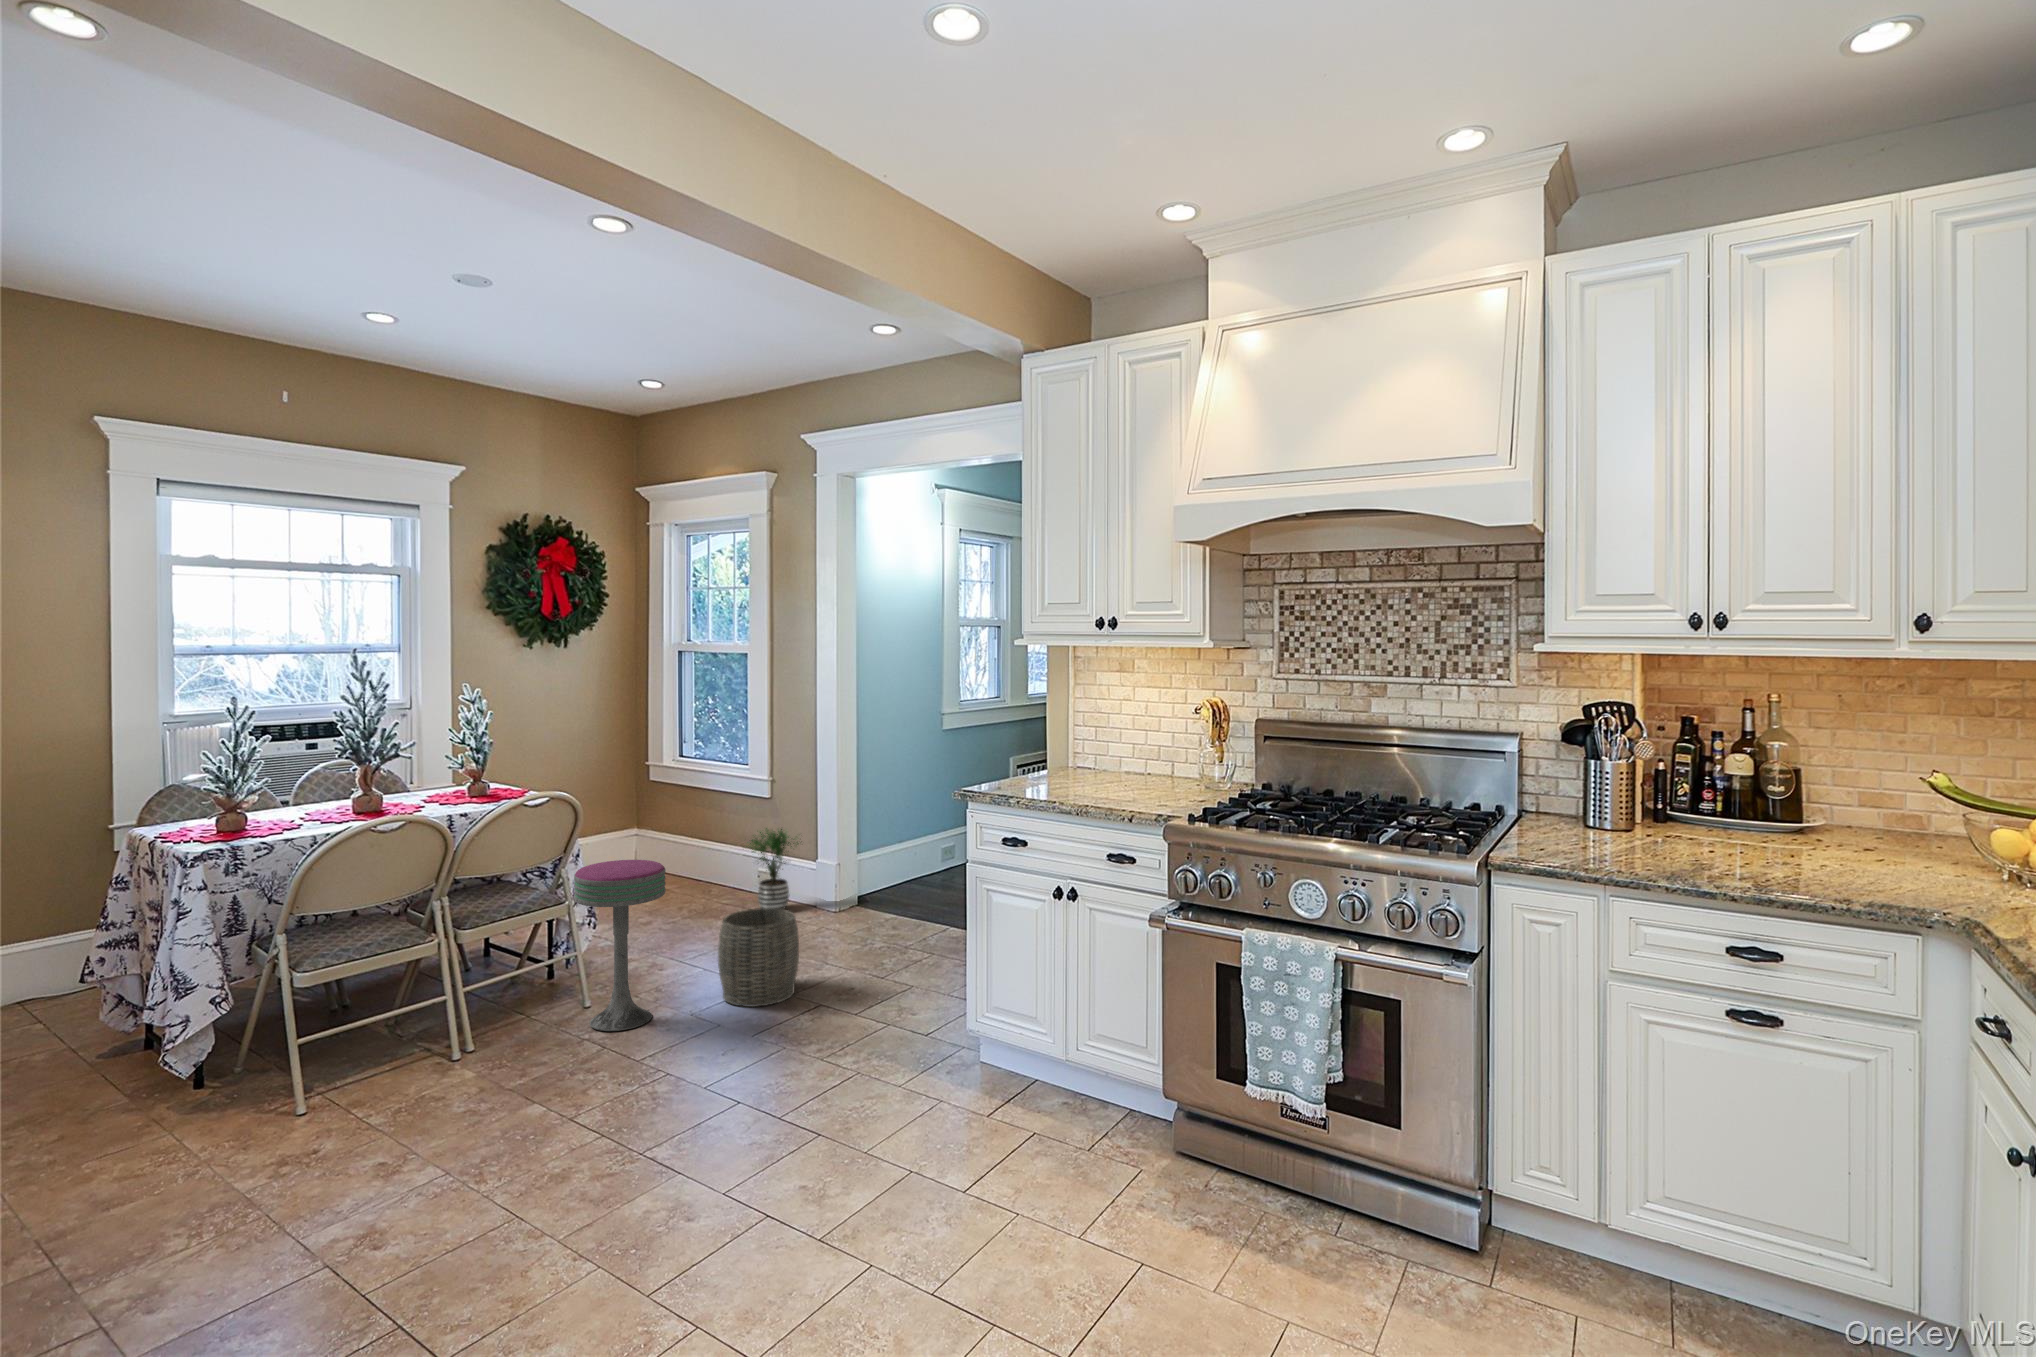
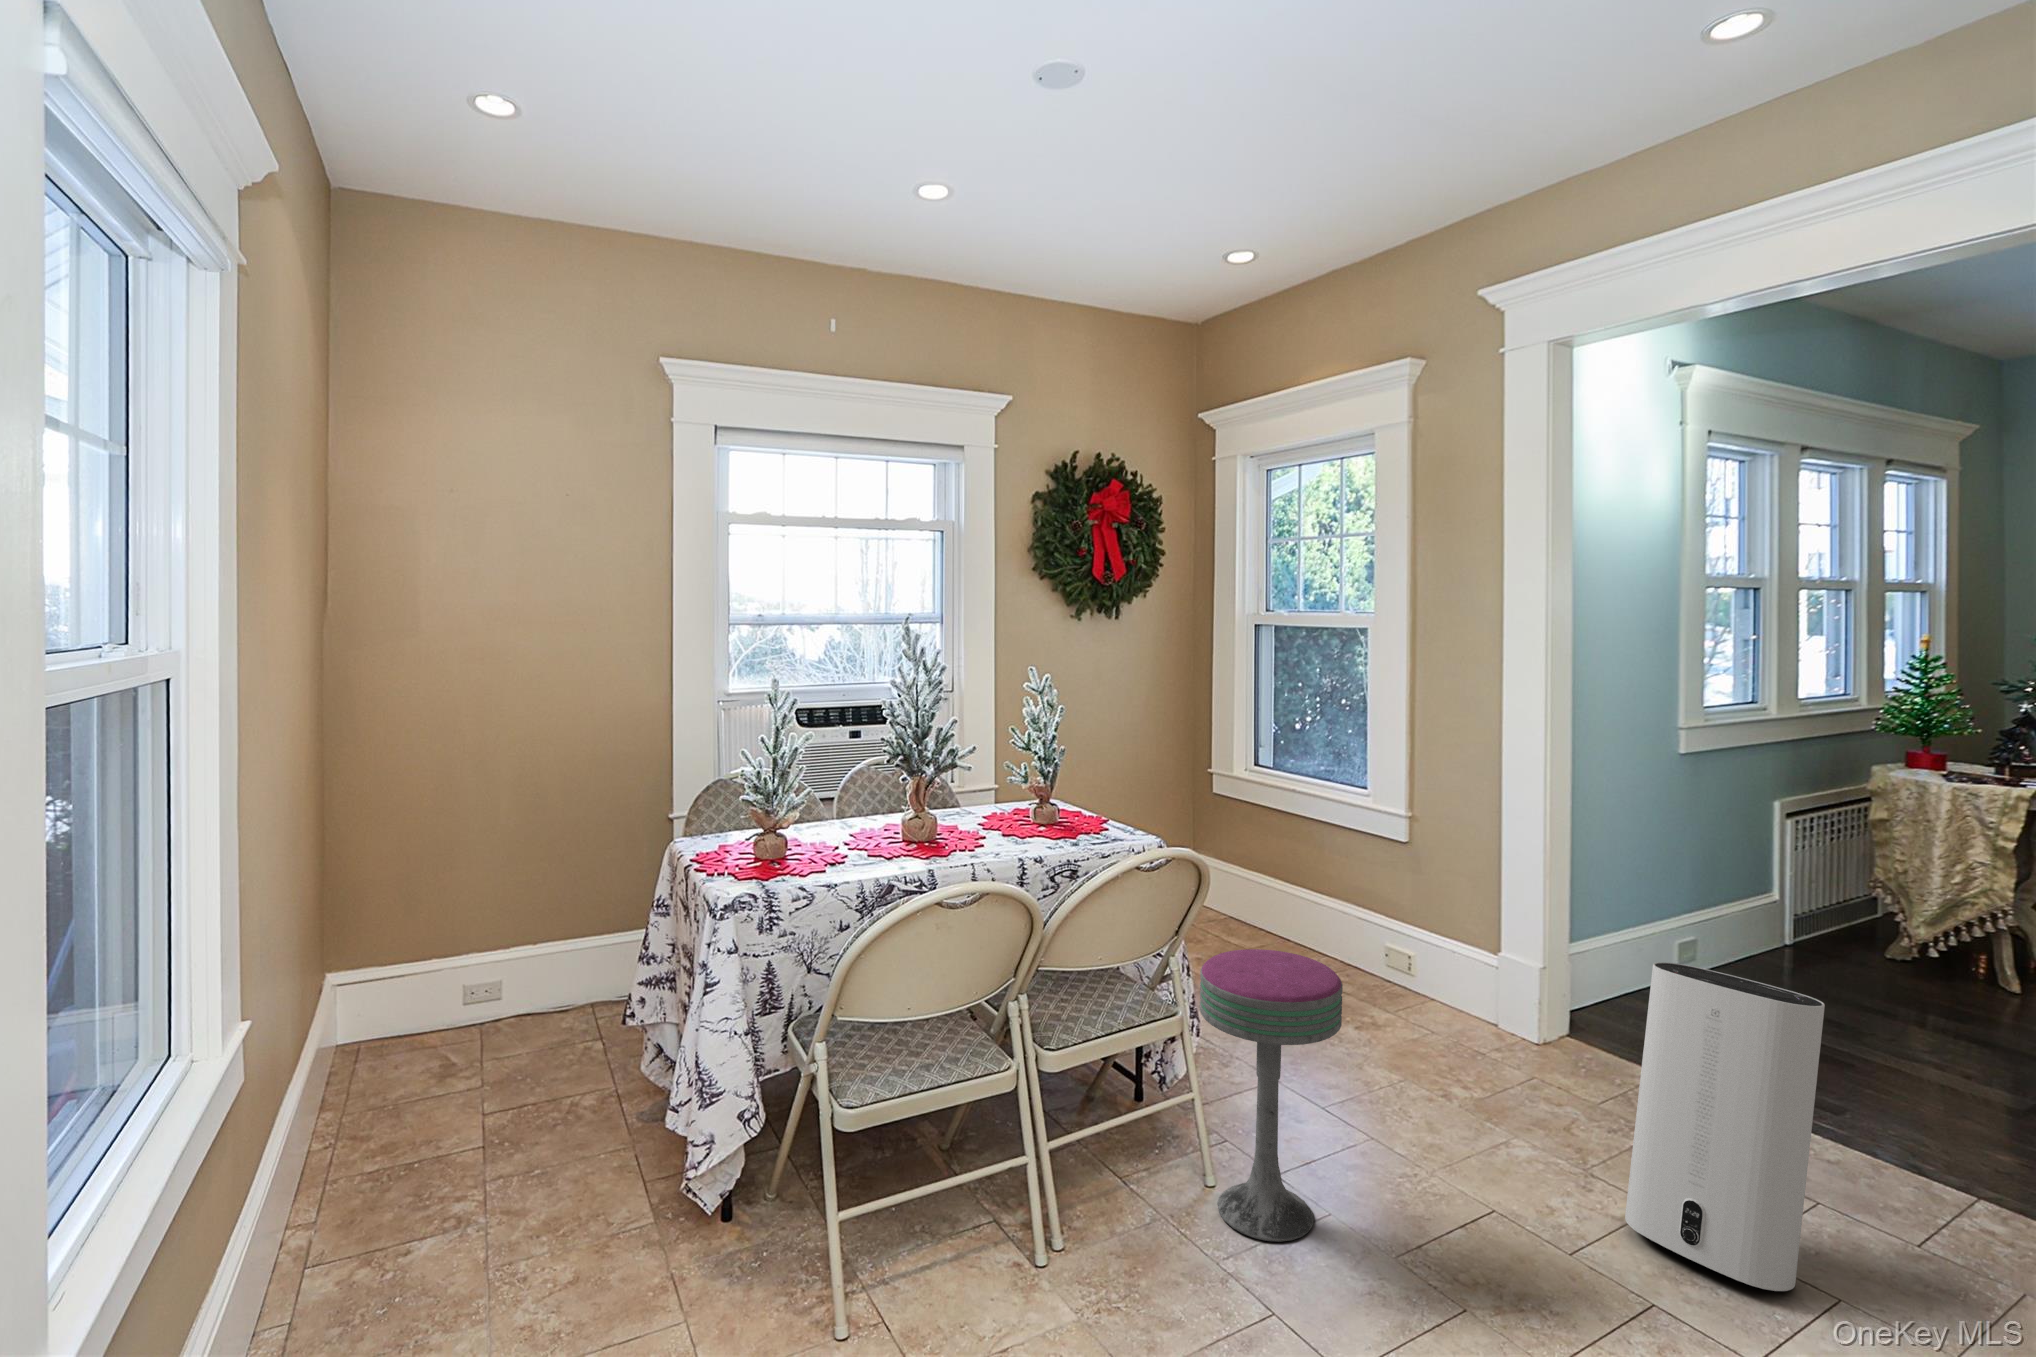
potted plant: present [747,828,802,909] -> none [1360,876,1456,1006]
air purifier: none [833,842,918,999] -> present [1625,962,1825,1291]
woven basket: present [718,908,799,1007] -> none [1409,1046,1558,1237]

